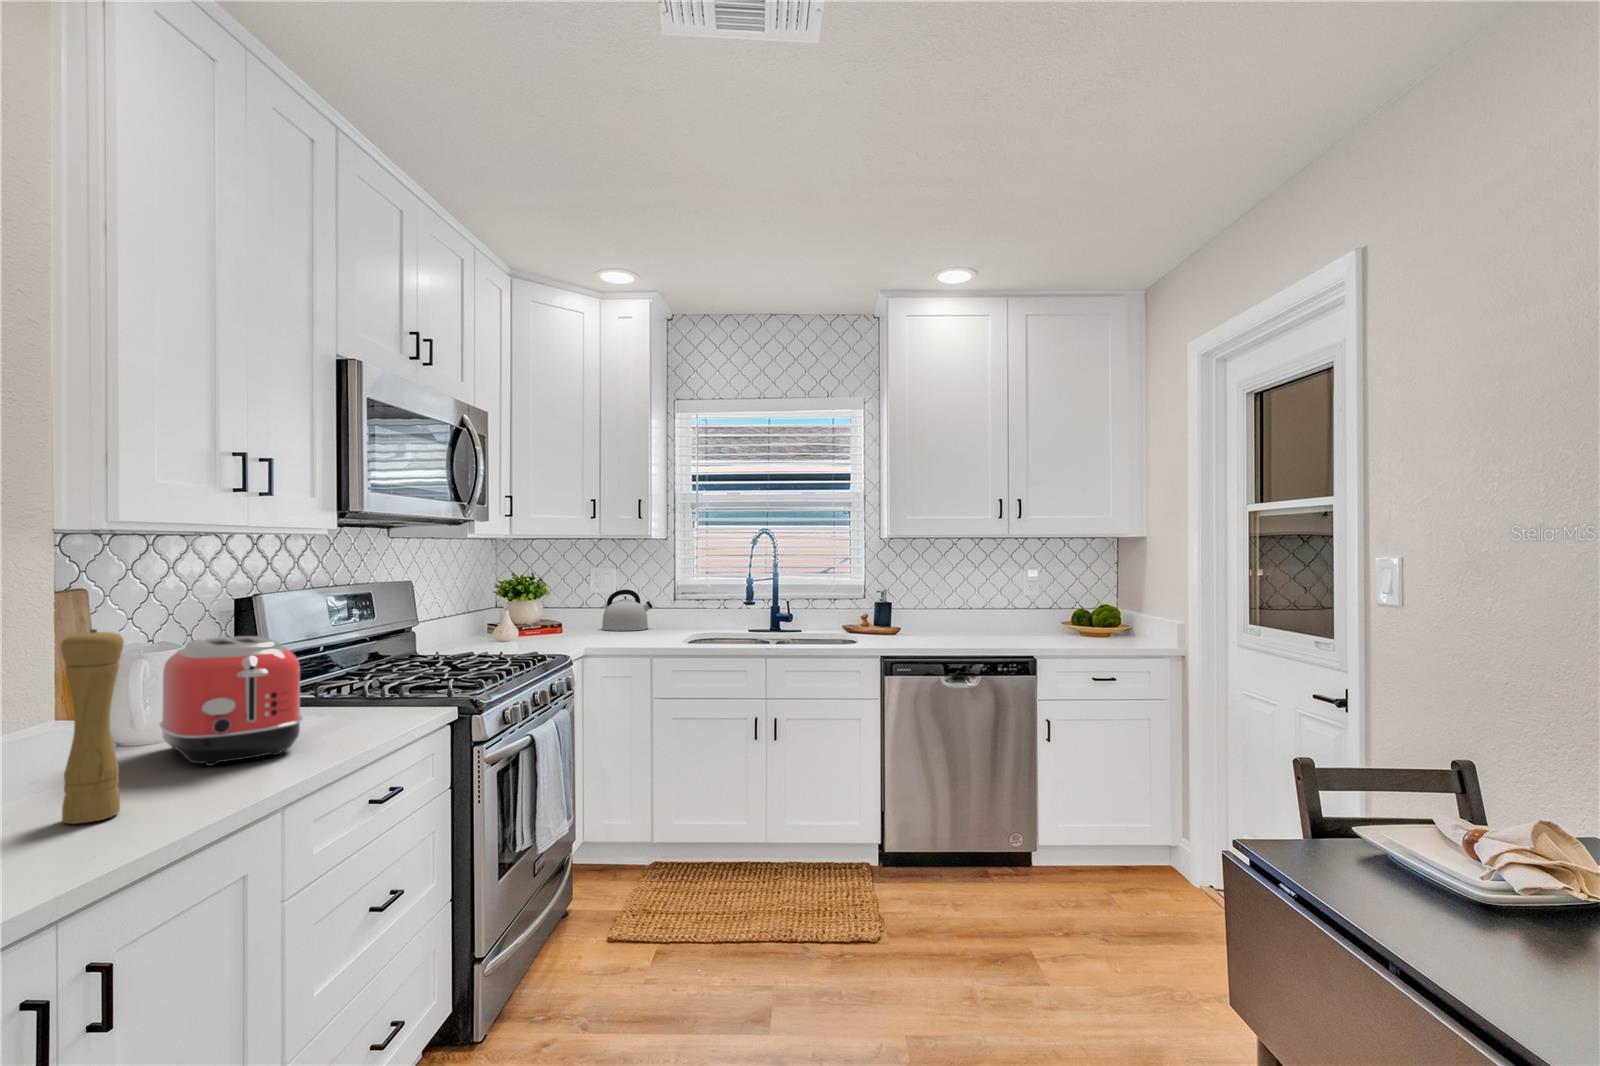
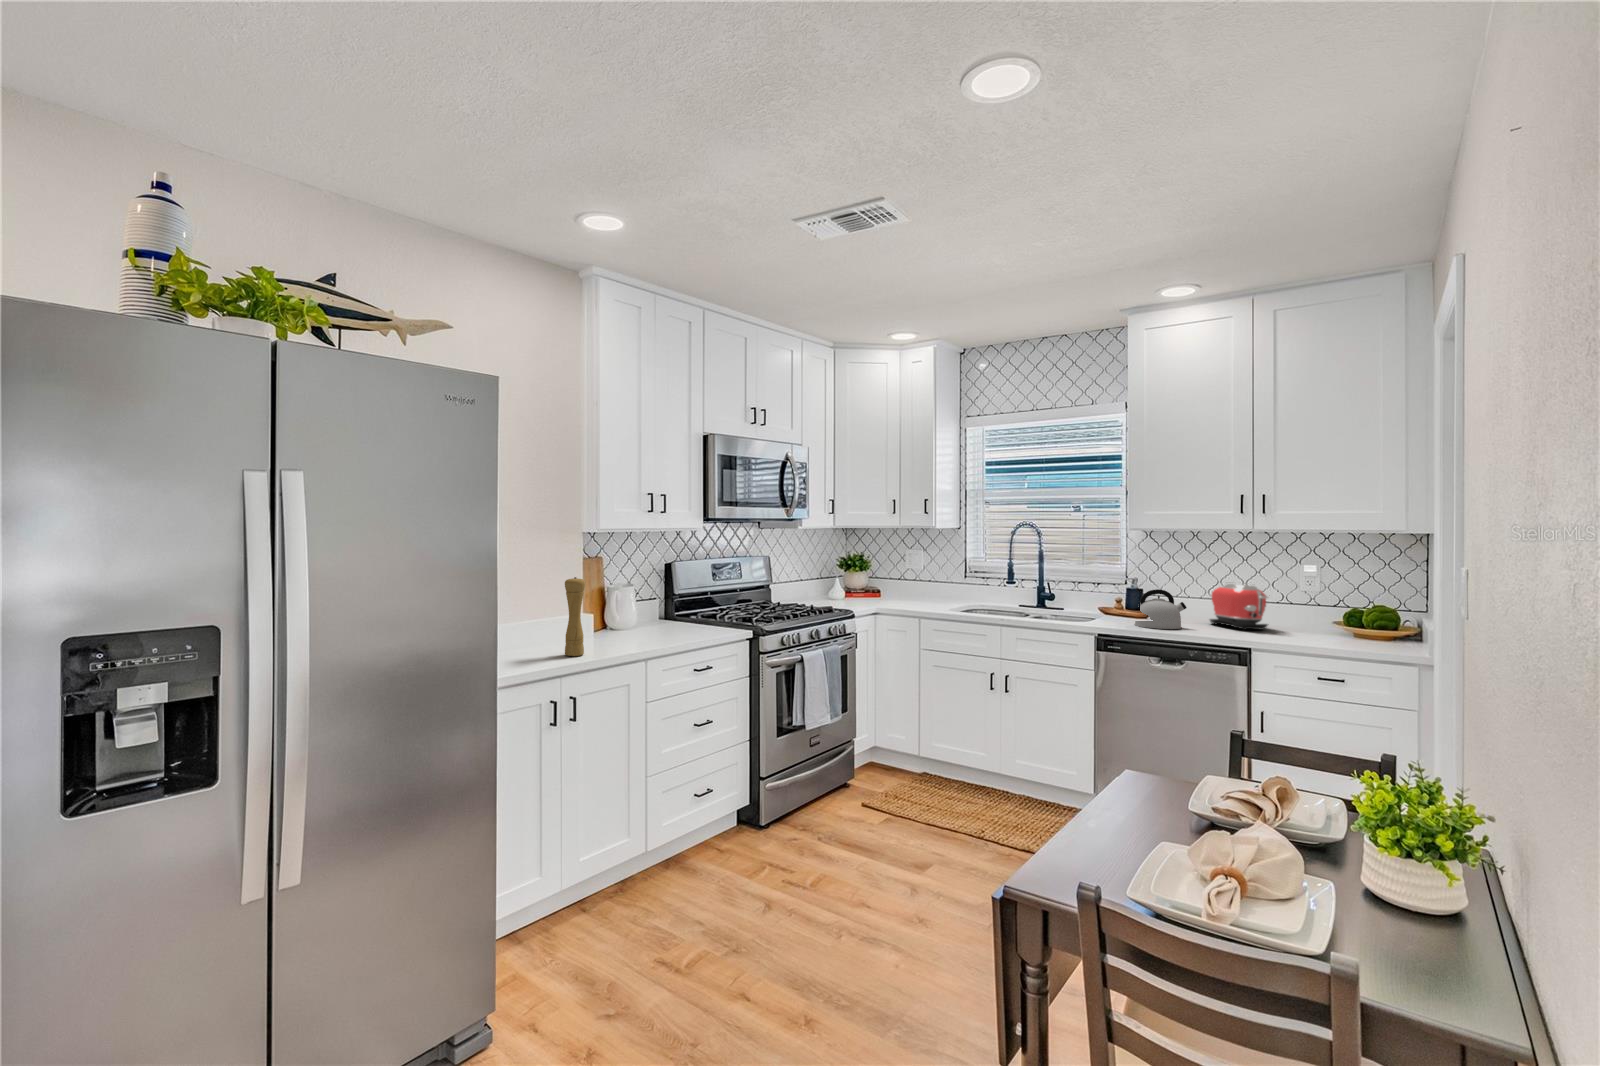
kettle: present [602,590,653,631] -> present [1135,589,1187,629]
toaster: present [160,636,303,766] -> present [1210,582,1268,630]

